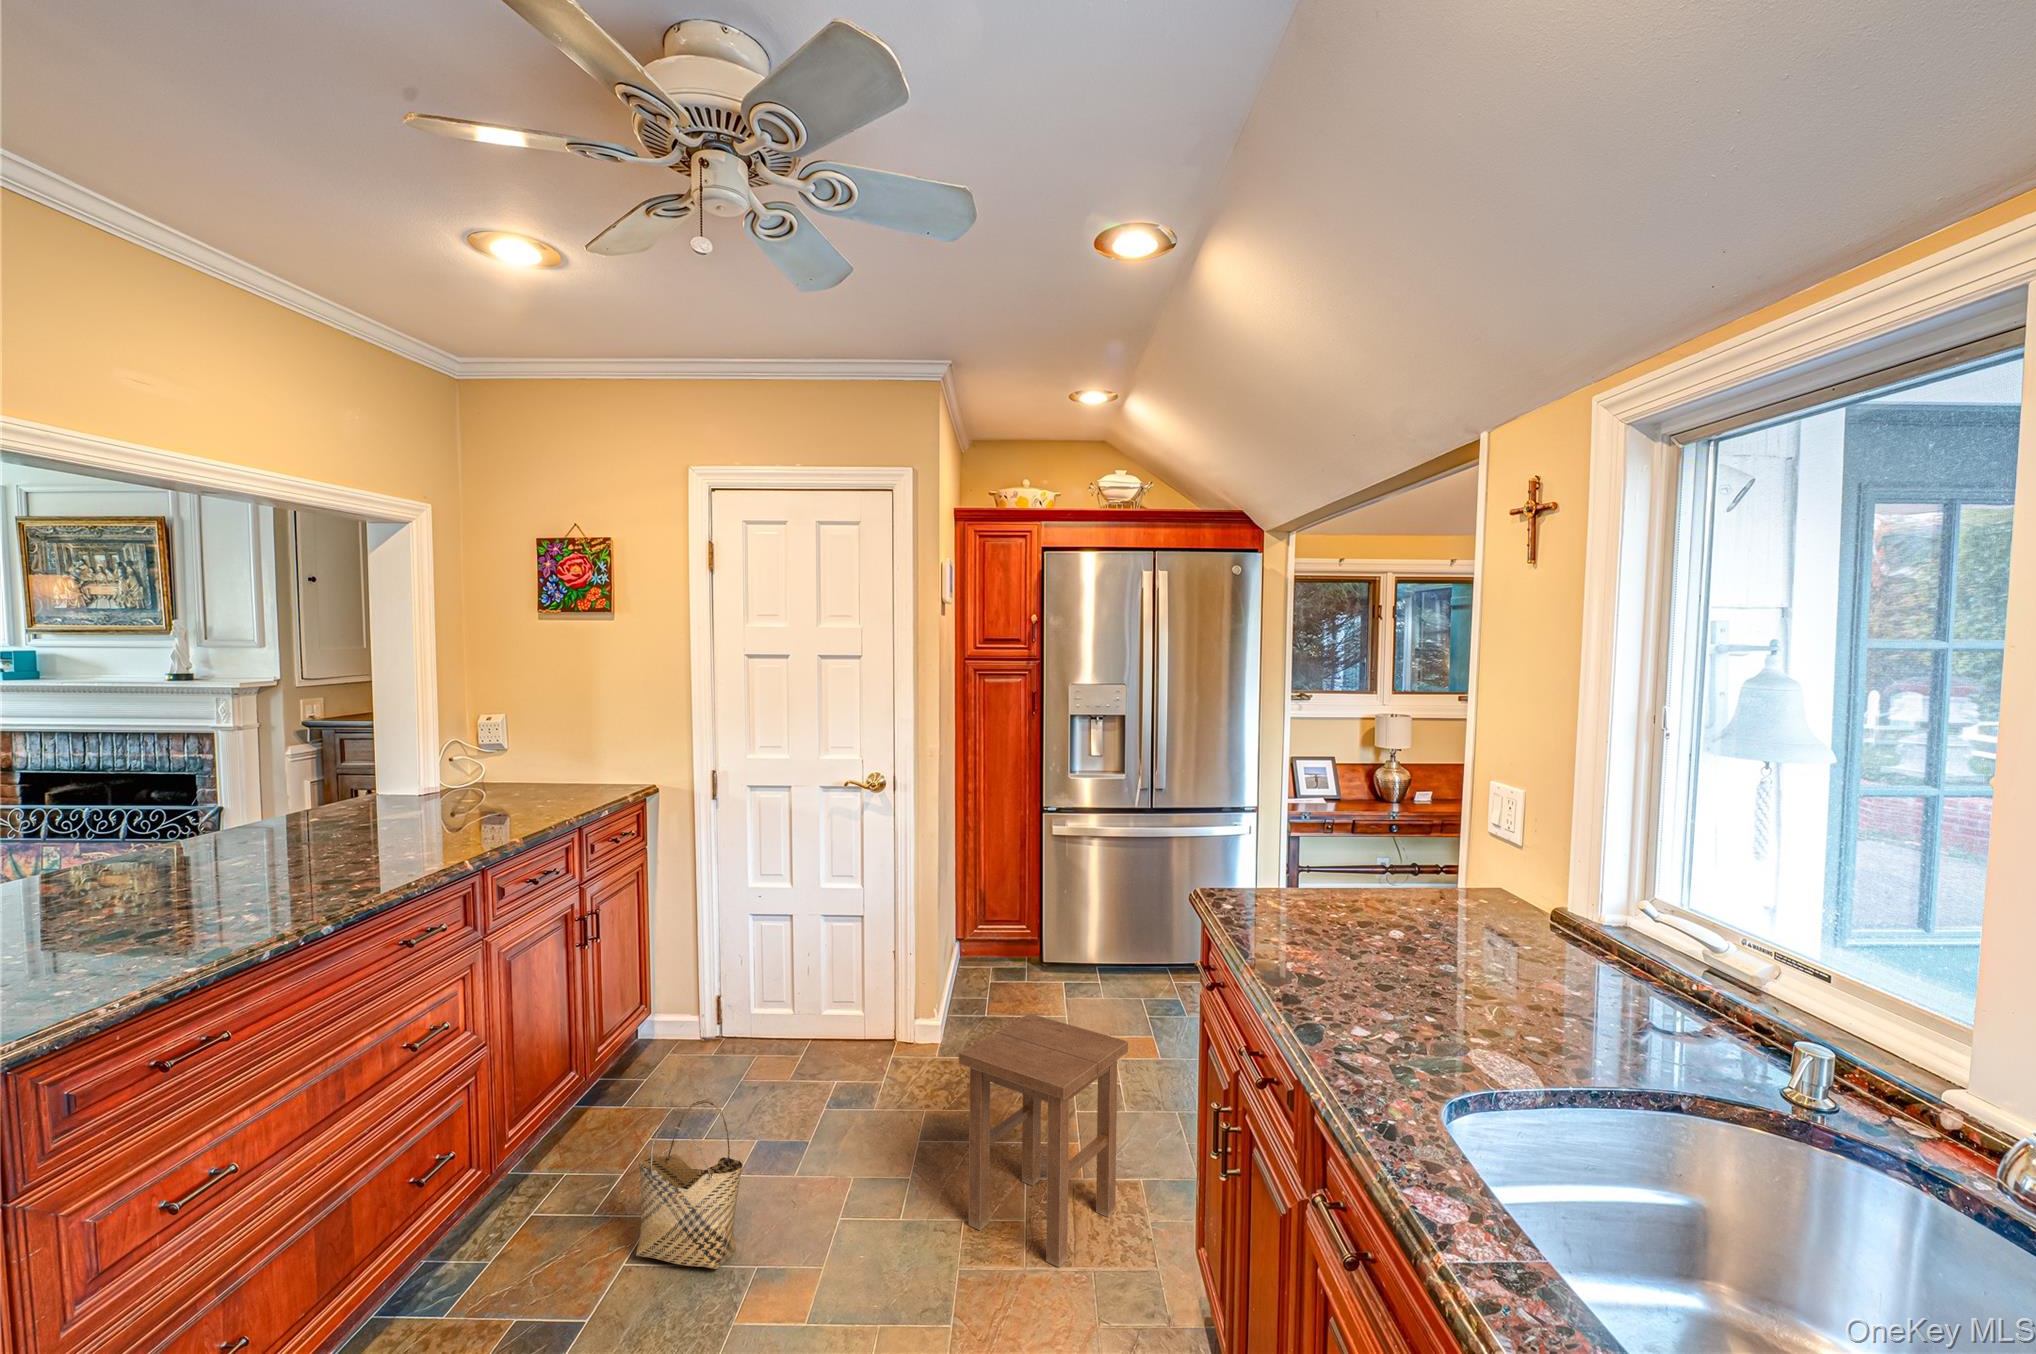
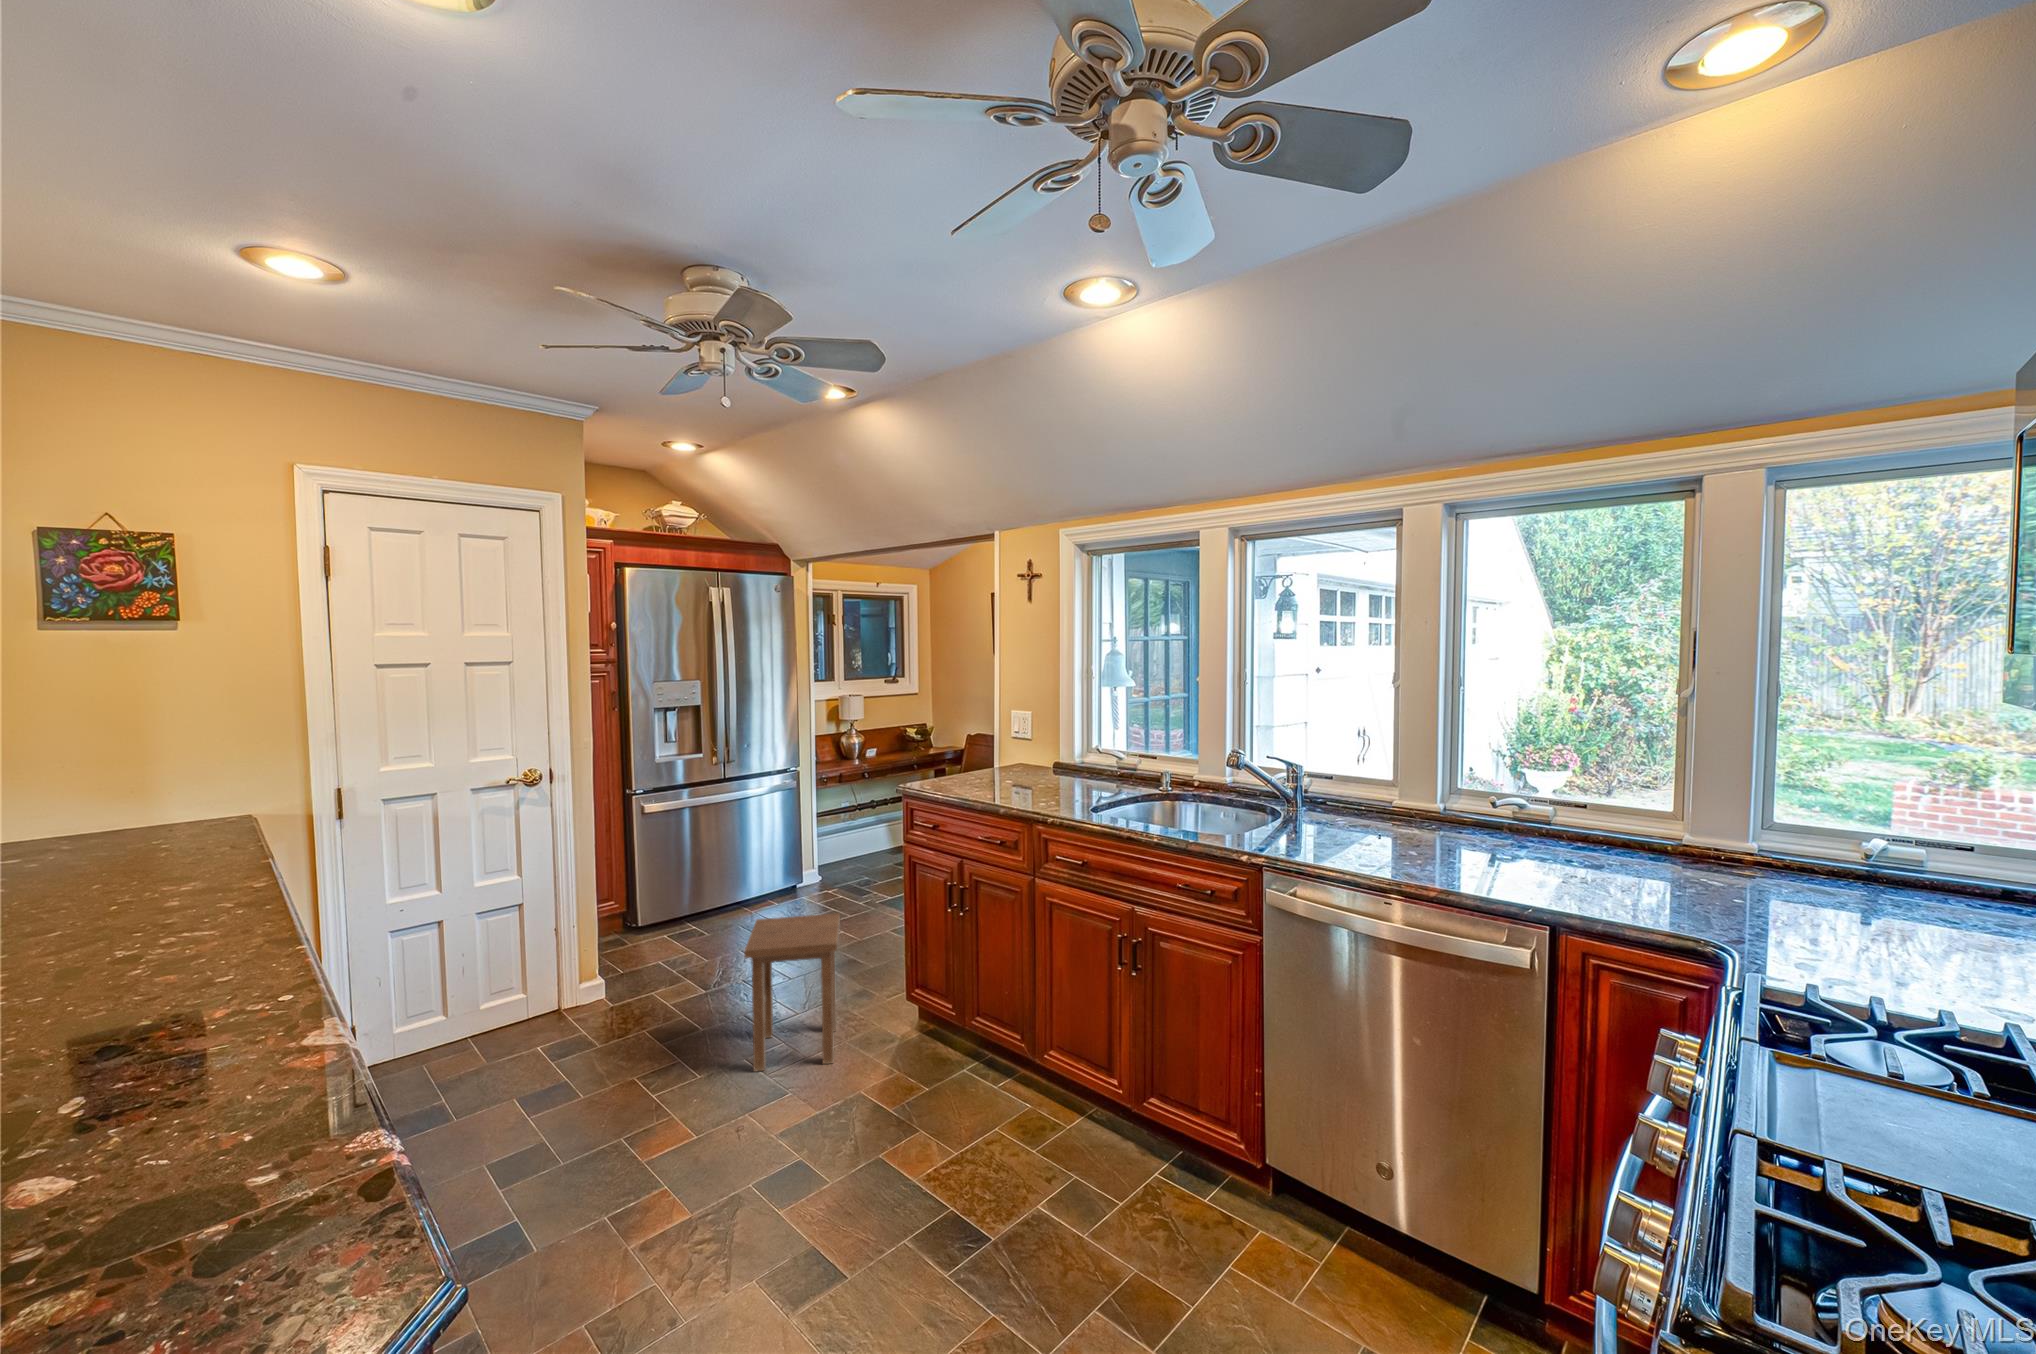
woven basket: present [636,1100,743,1269] -> none [494,1053,599,1205]

